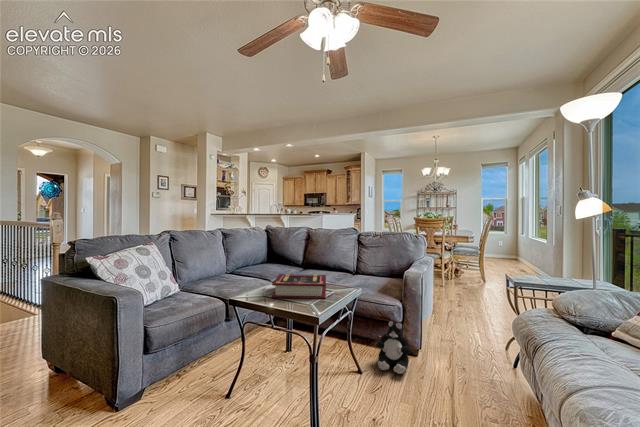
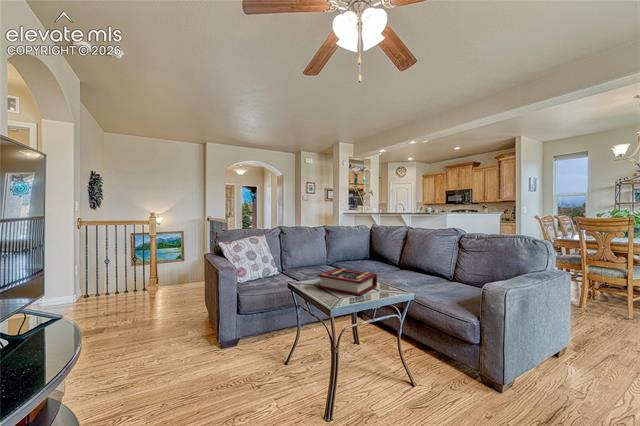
plush toy: present [377,321,411,374] -> none [432,339,481,403]

